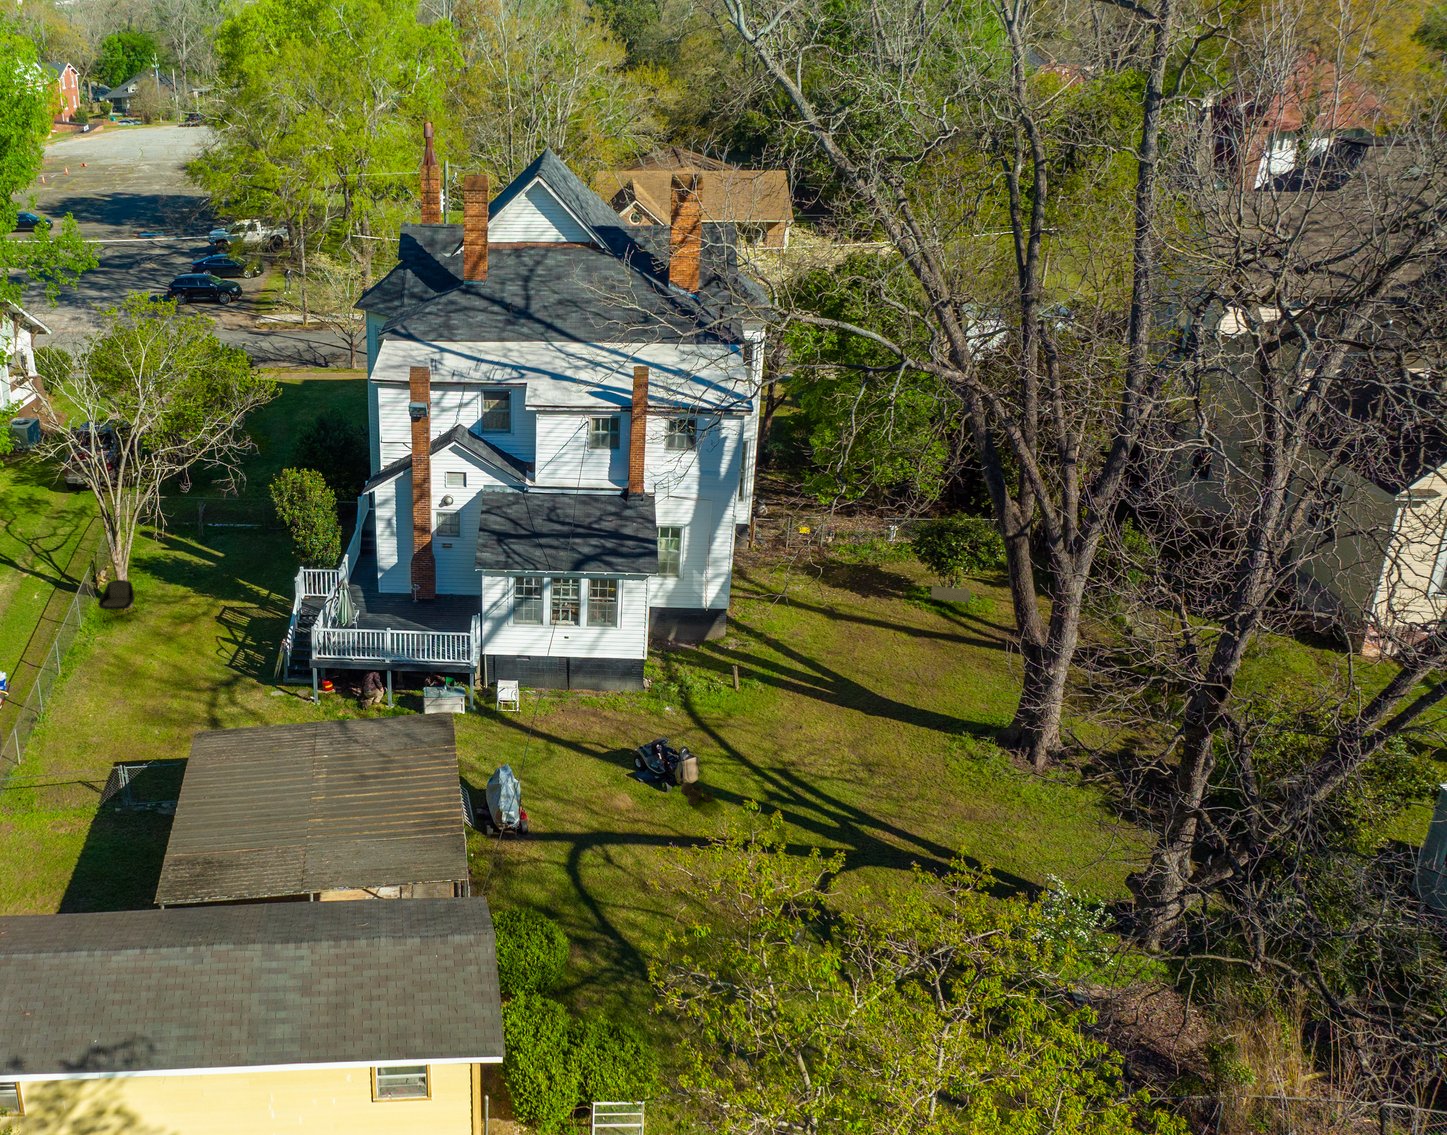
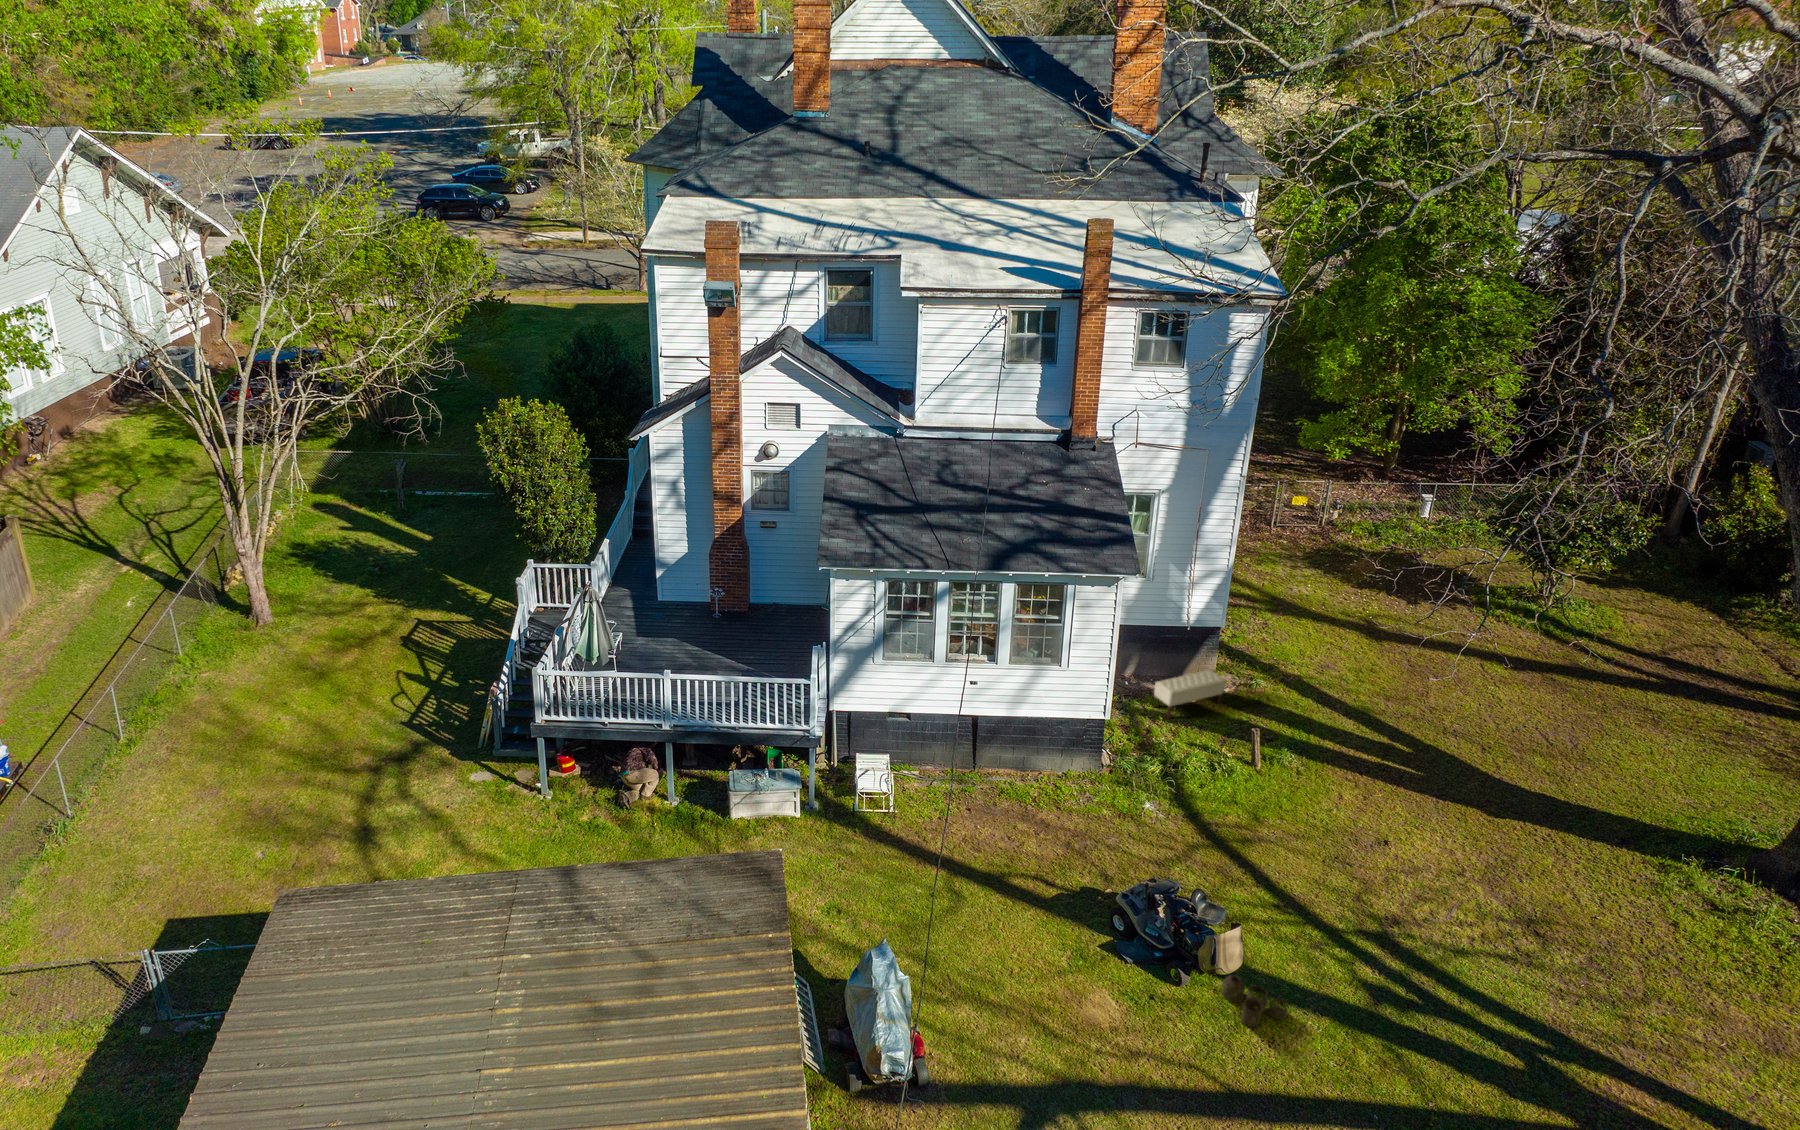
lounge chair: present [98,580,135,616] -> none [221,579,287,645]
bench: present [931,586,970,608] -> present [1153,670,1225,718]

